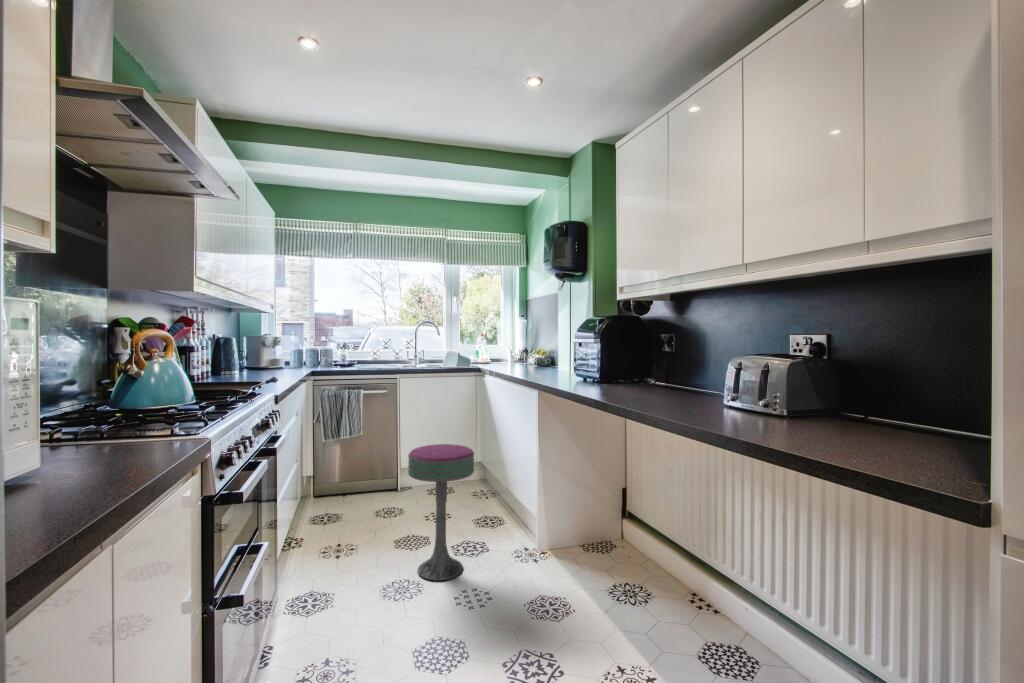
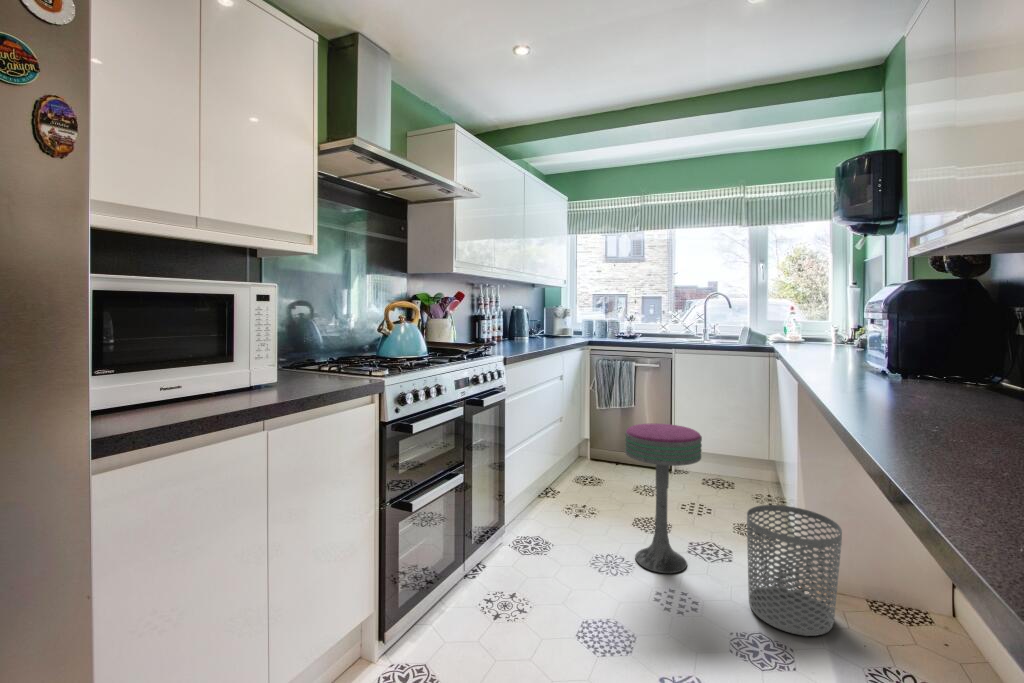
waste bin: none [517,493,579,588] -> present [747,505,842,636]

